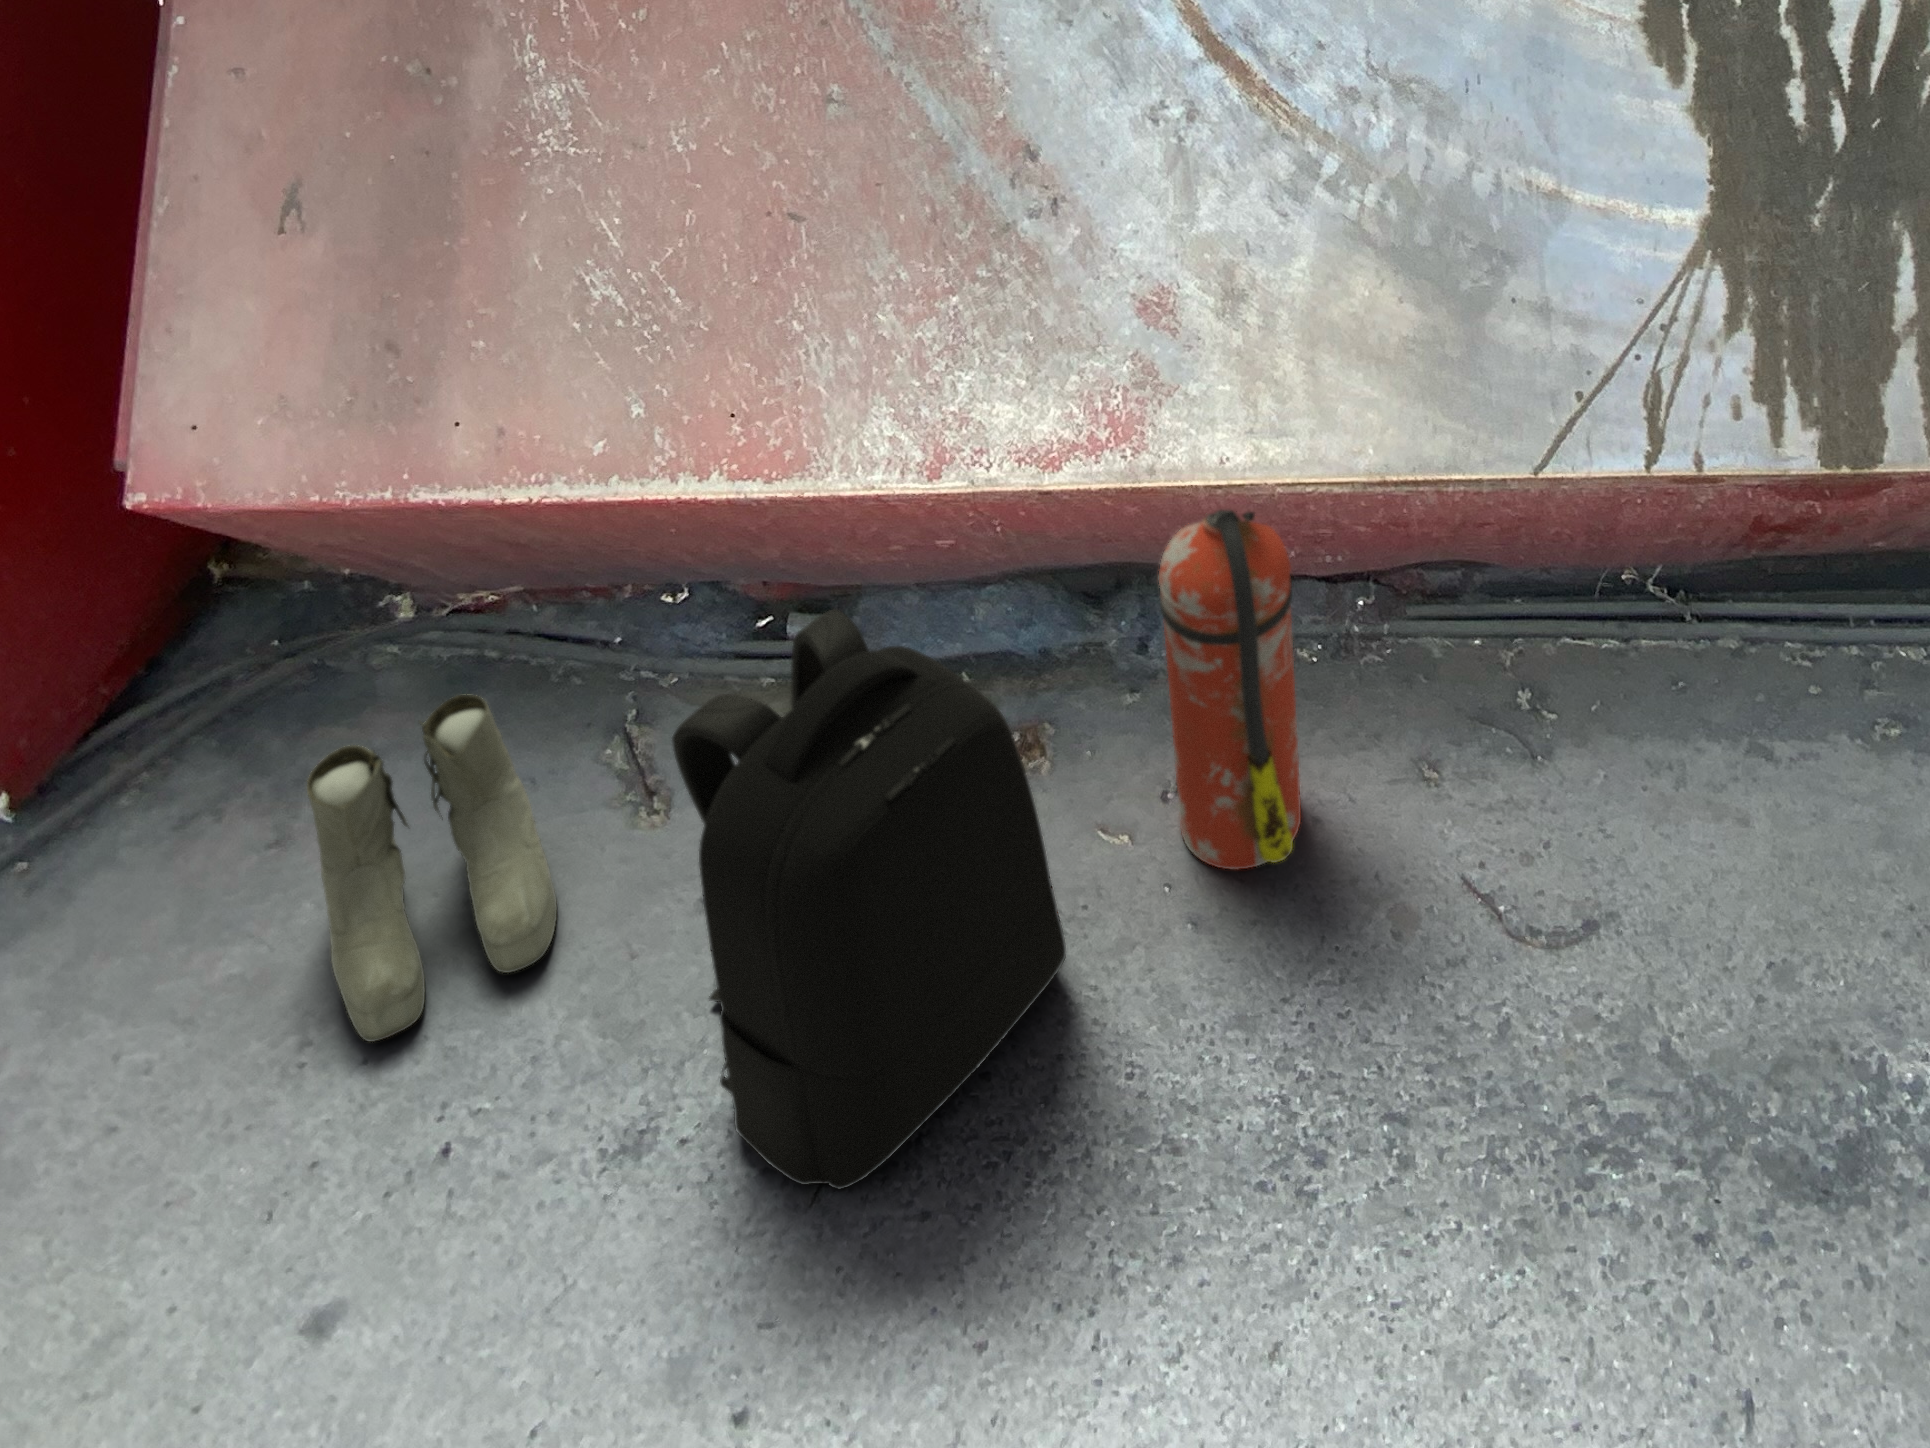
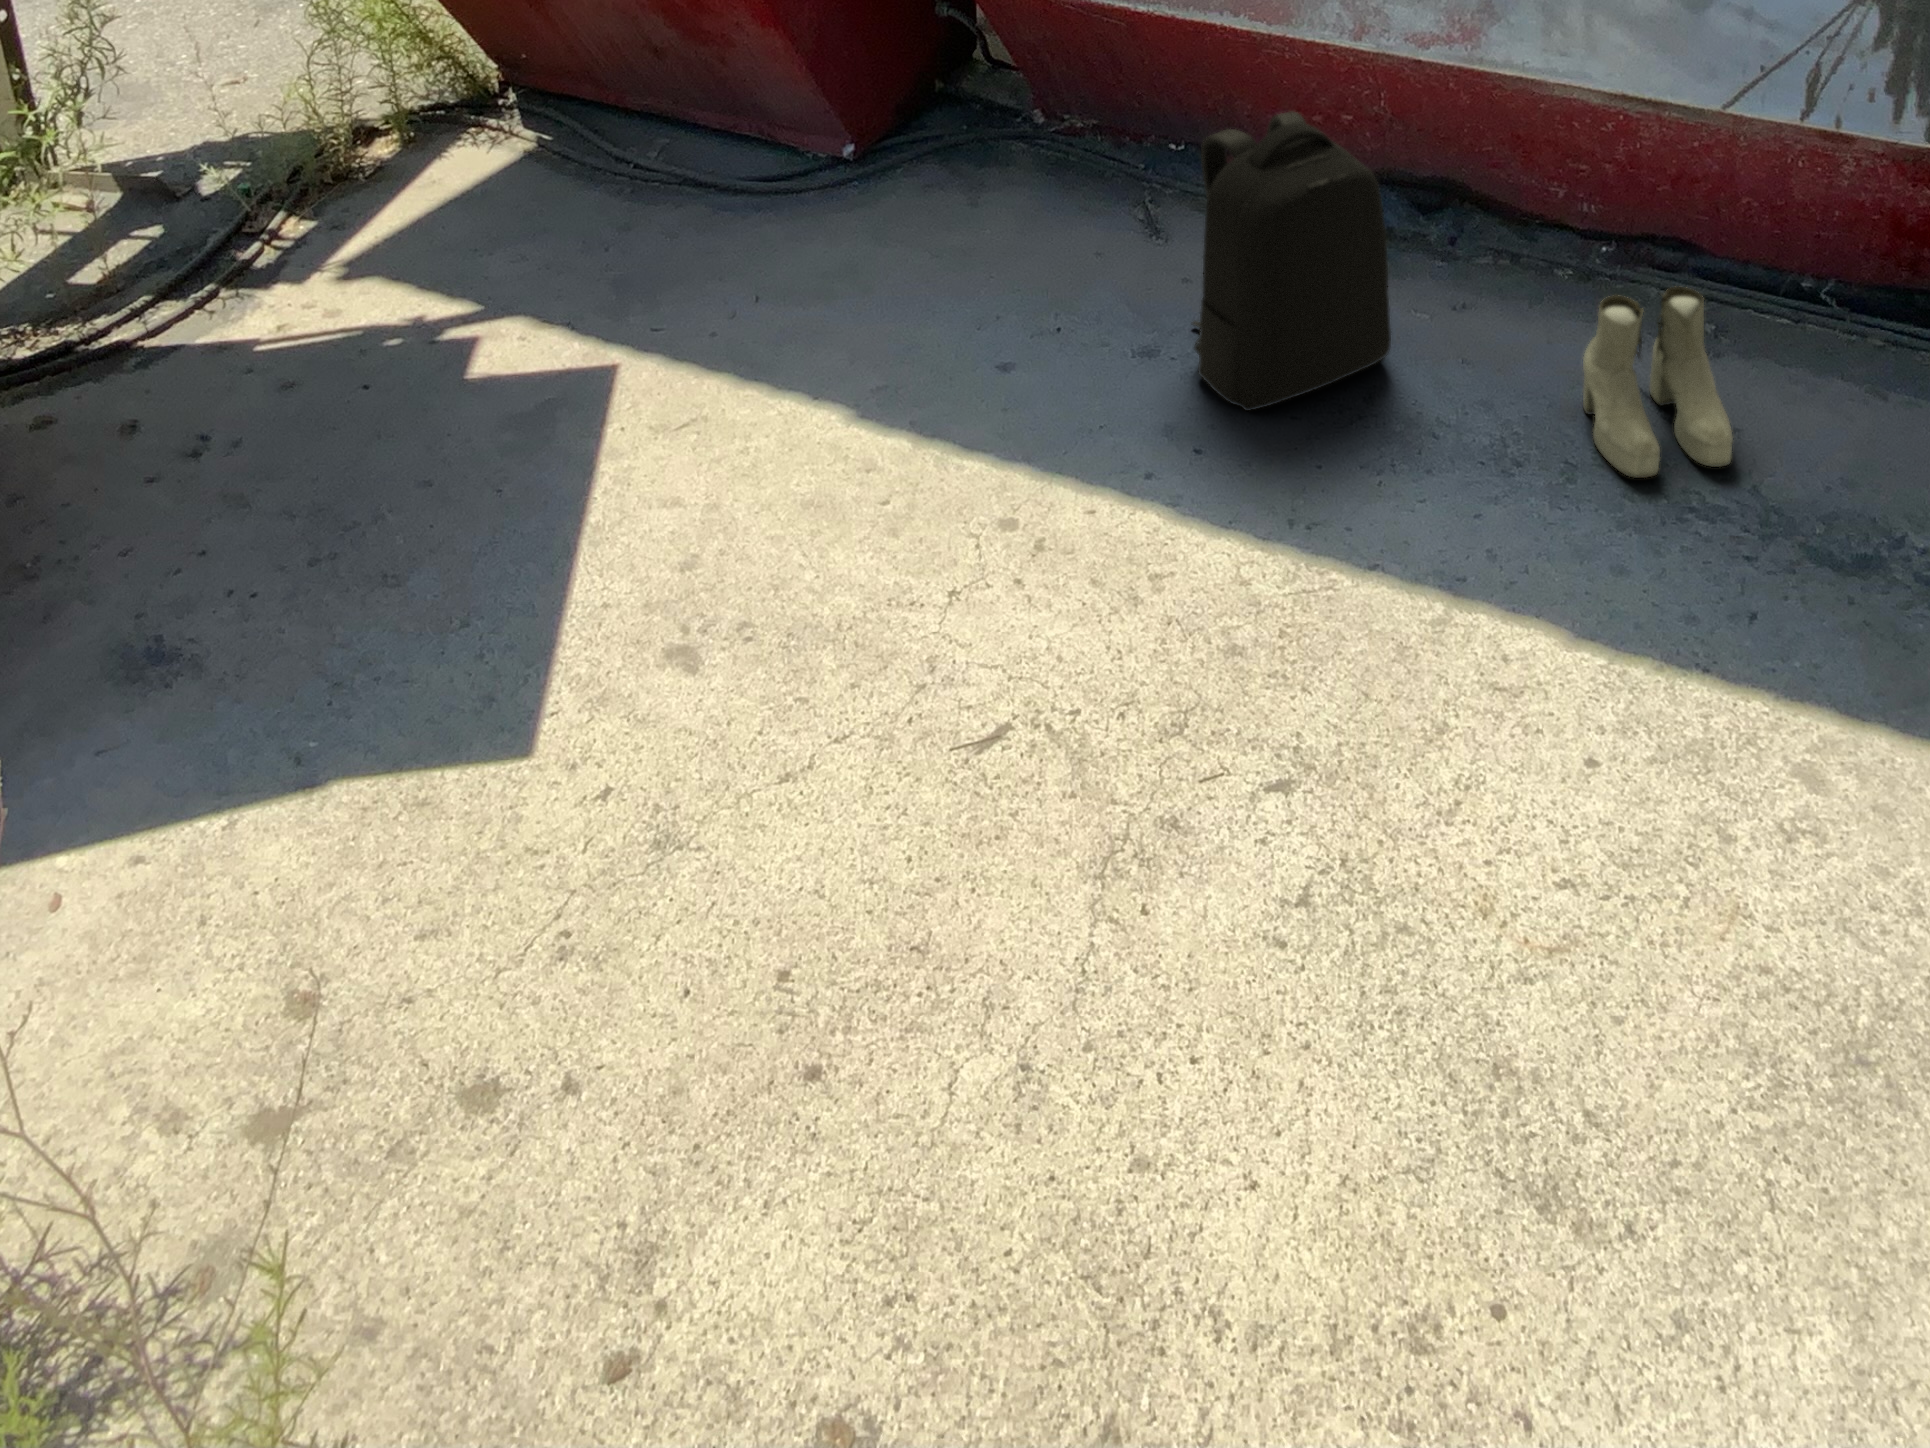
fire extinguisher: present [1159,510,1301,870] -> none [1473,48,1565,352]
boots: present [307,695,557,1042] -> present [1583,287,1733,478]

